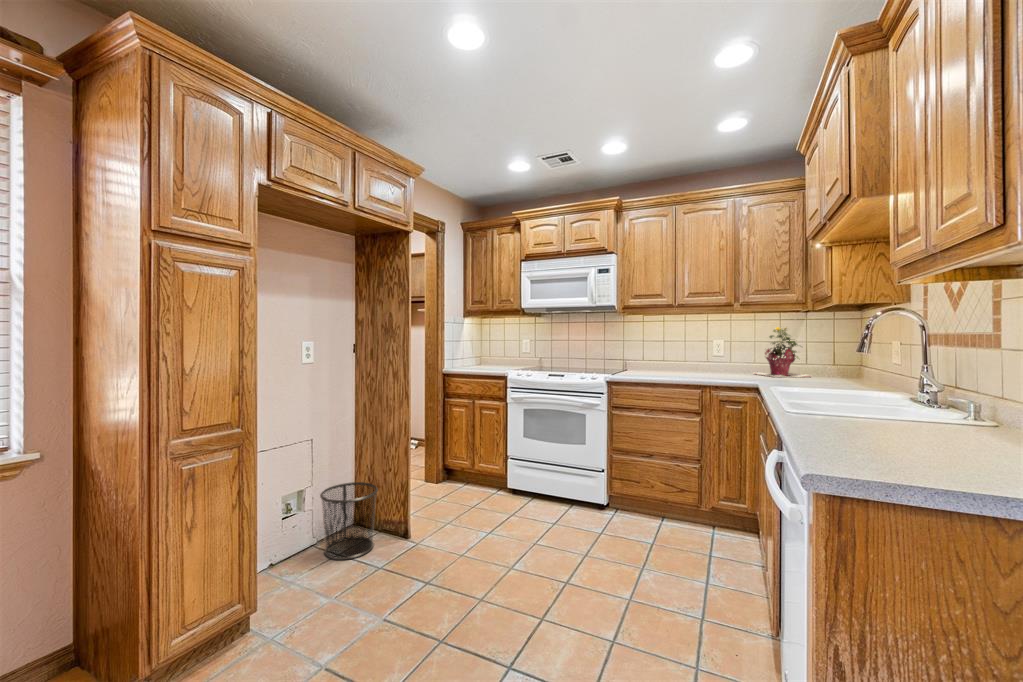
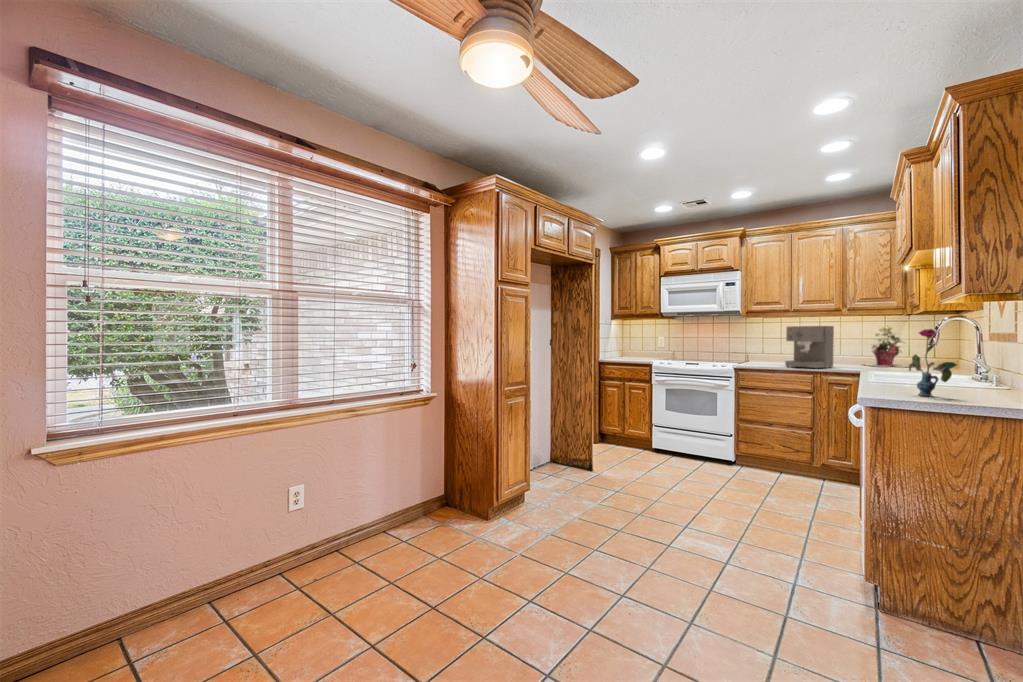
vase: none [879,322,983,456] -> present [909,329,957,396]
coffee maker: none [668,325,725,382] -> present [785,326,834,369]
waste bin: present [320,482,378,560] -> none [538,432,574,478]

